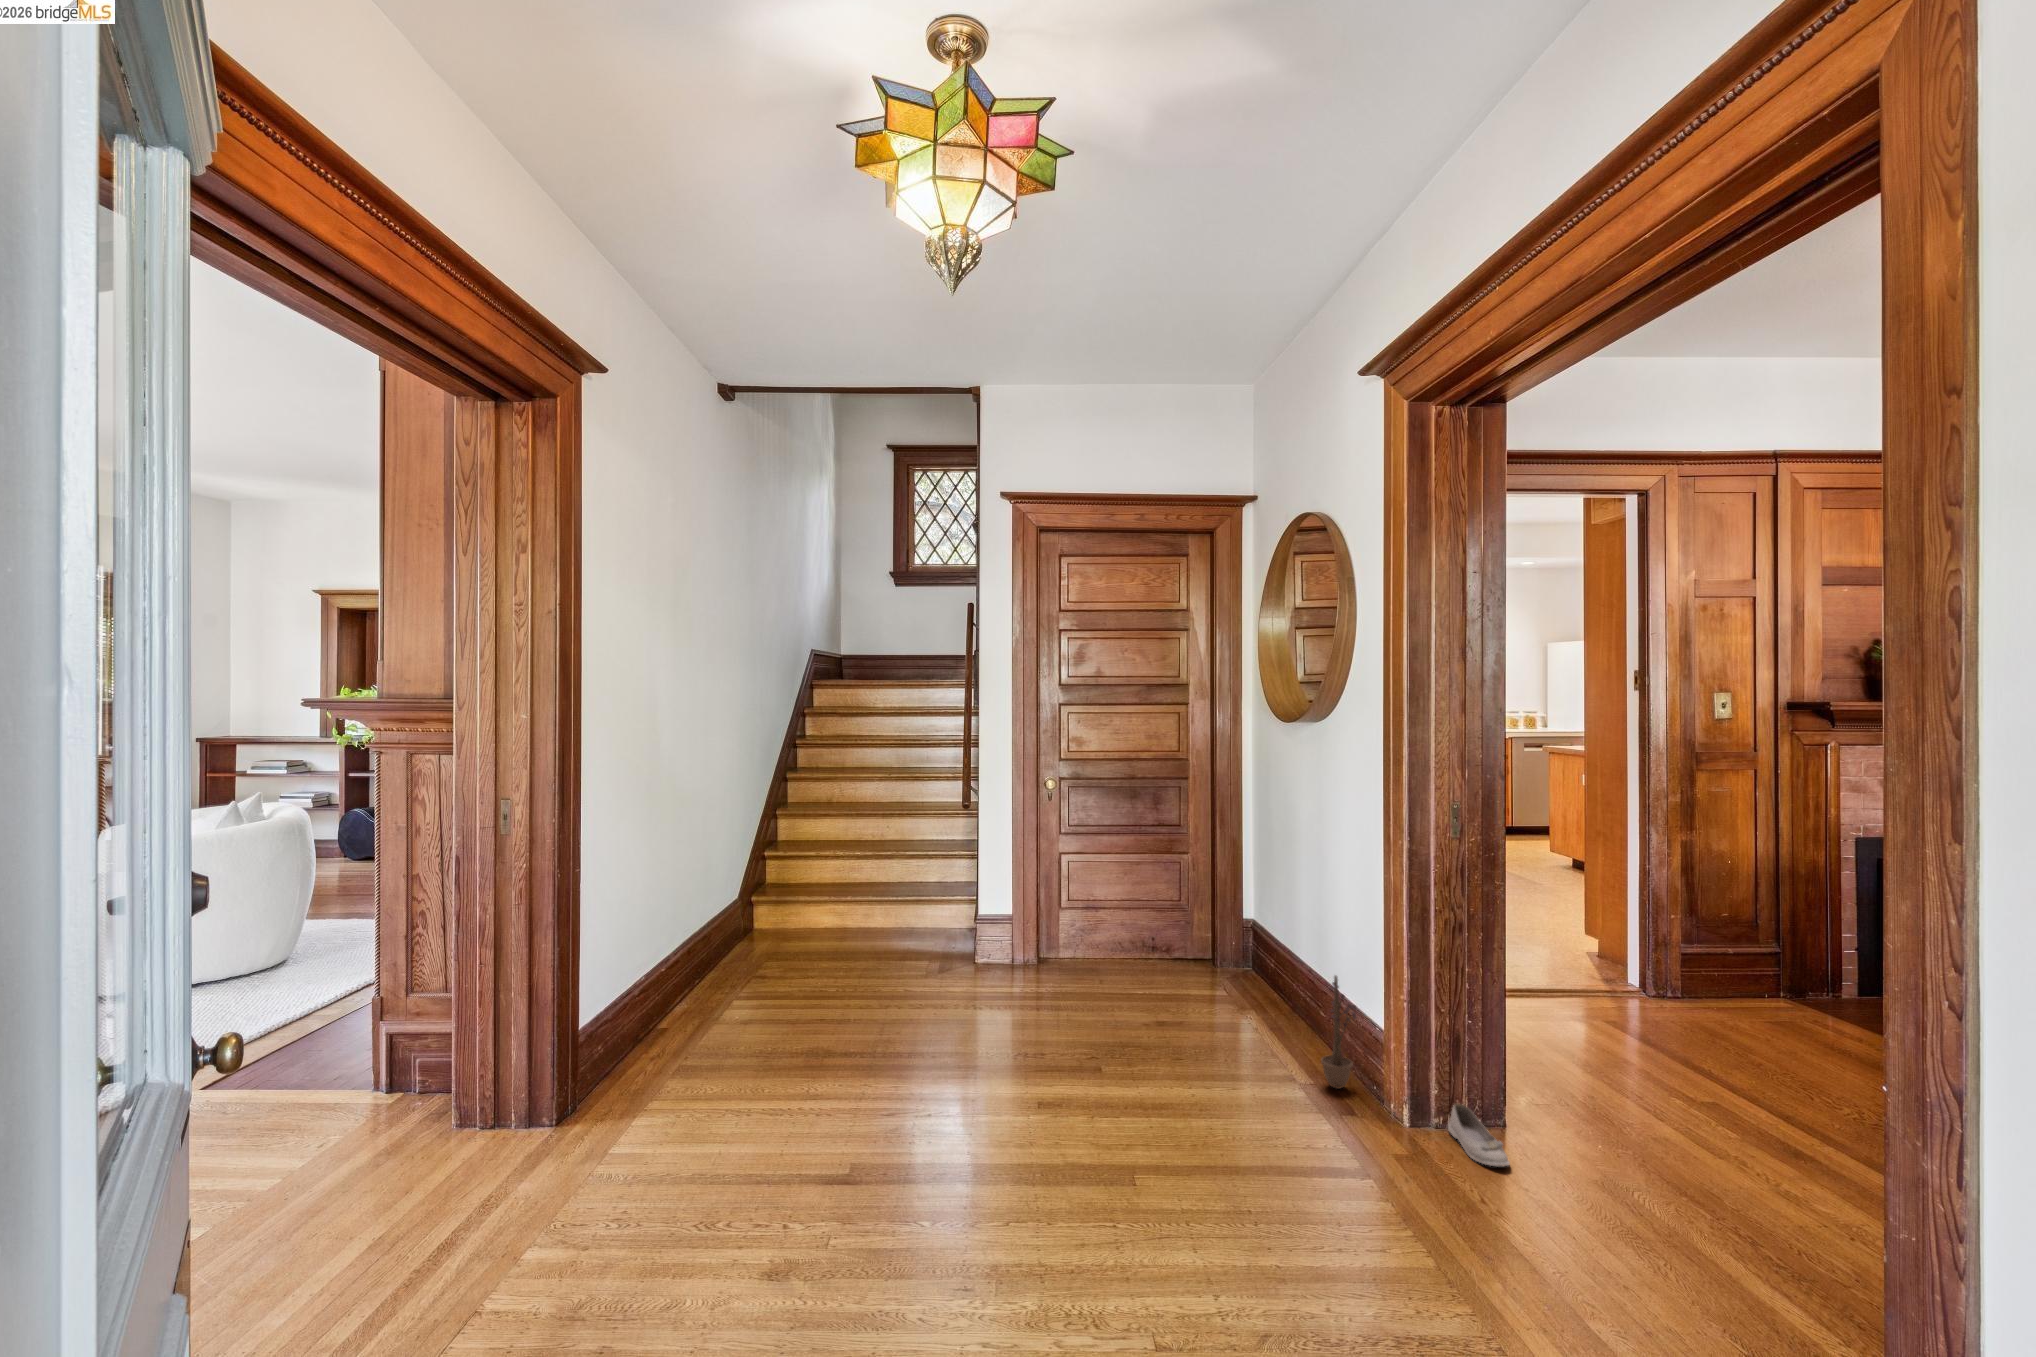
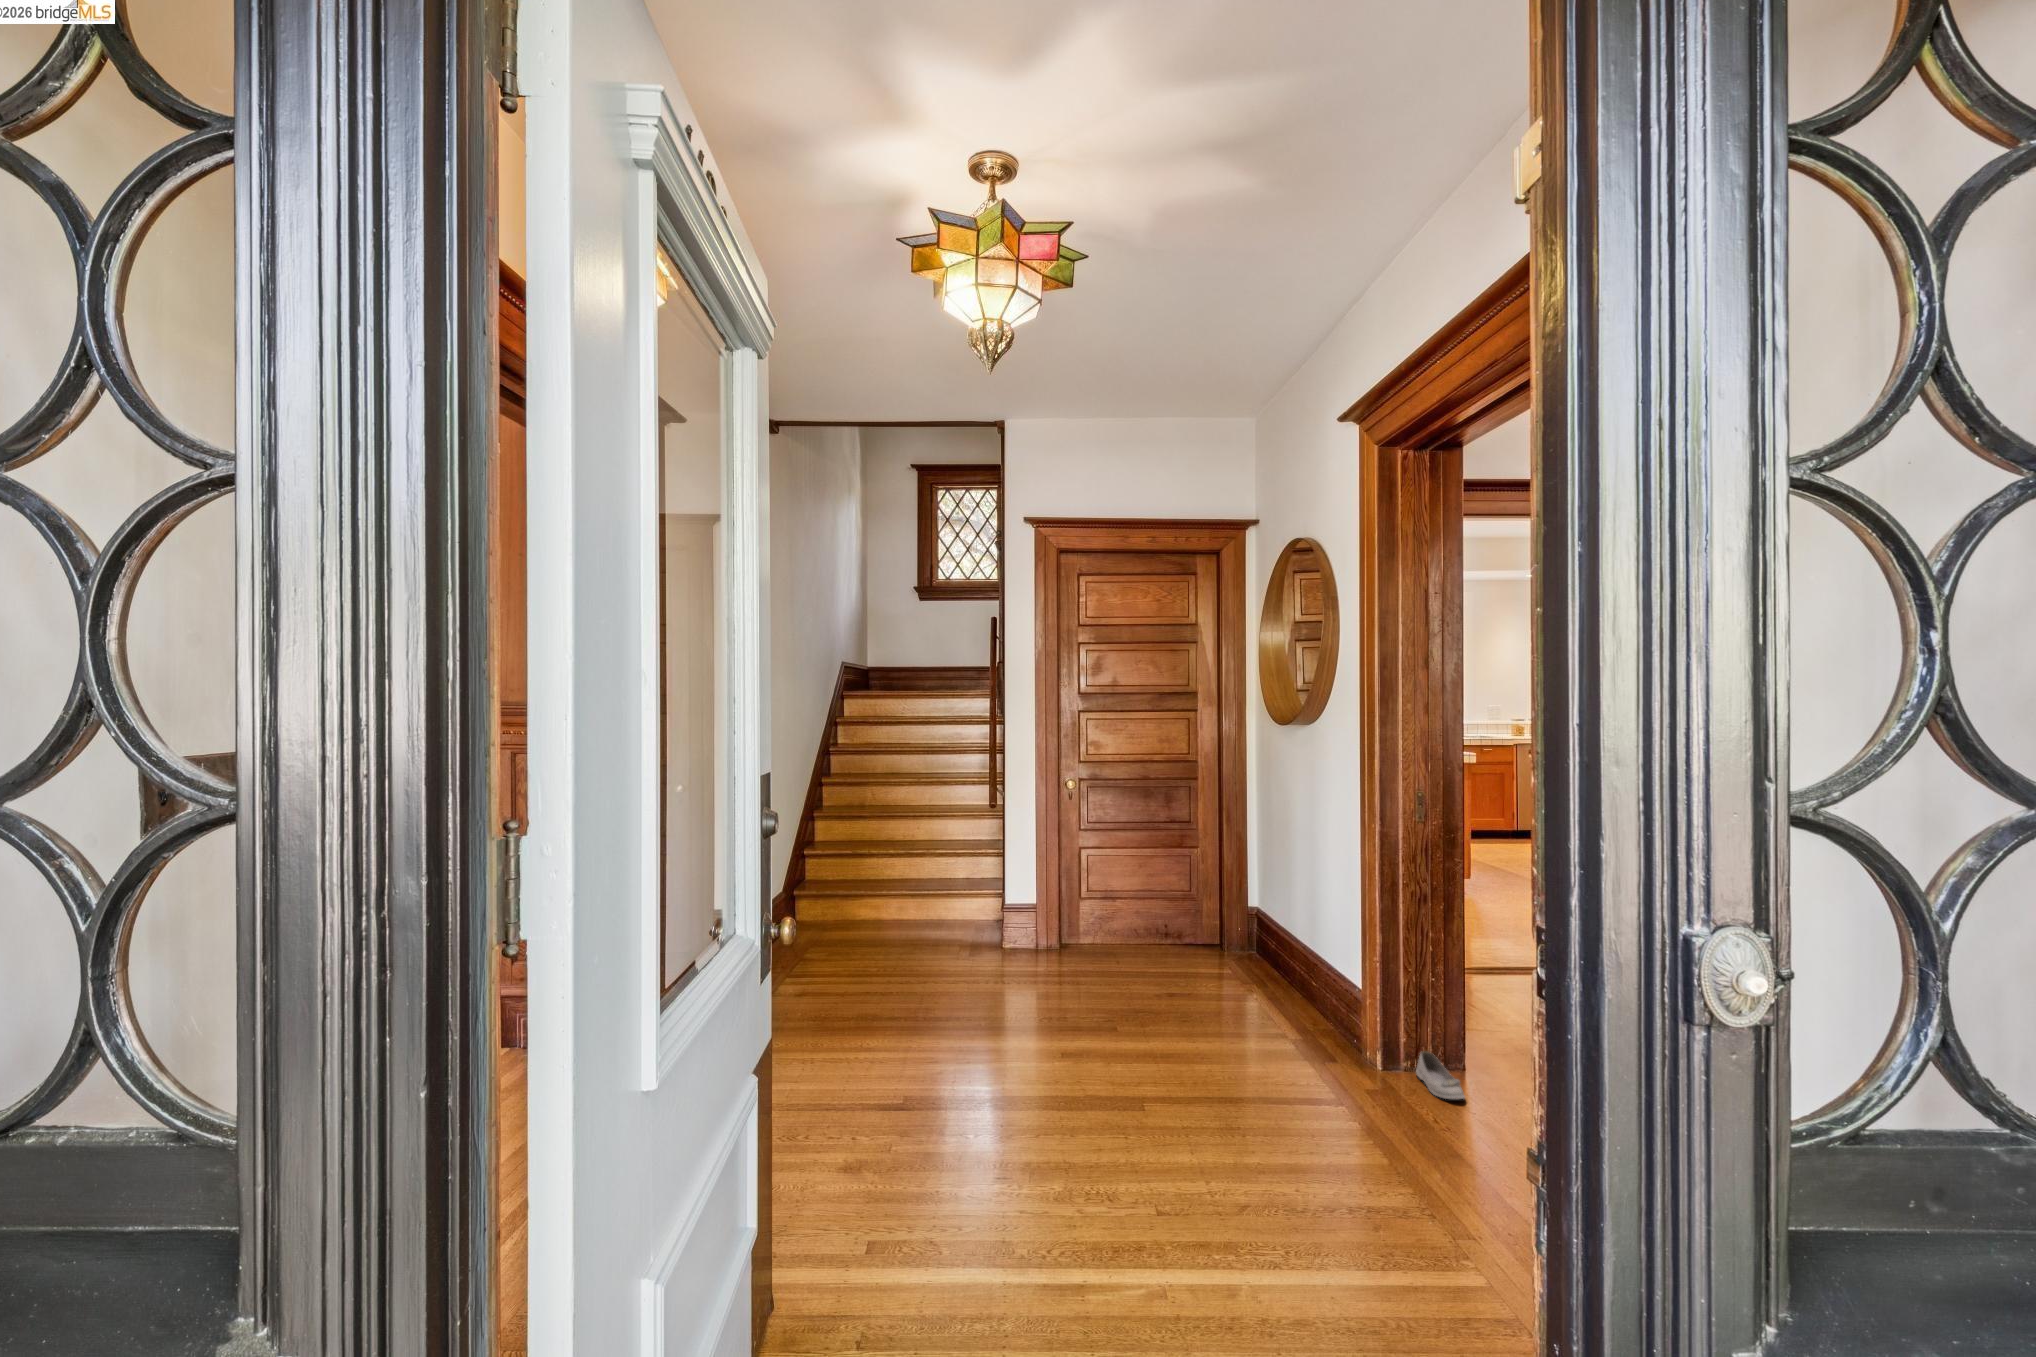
decorative plant: present [1321,976,1356,1089] -> none [1309,944,1340,1044]

